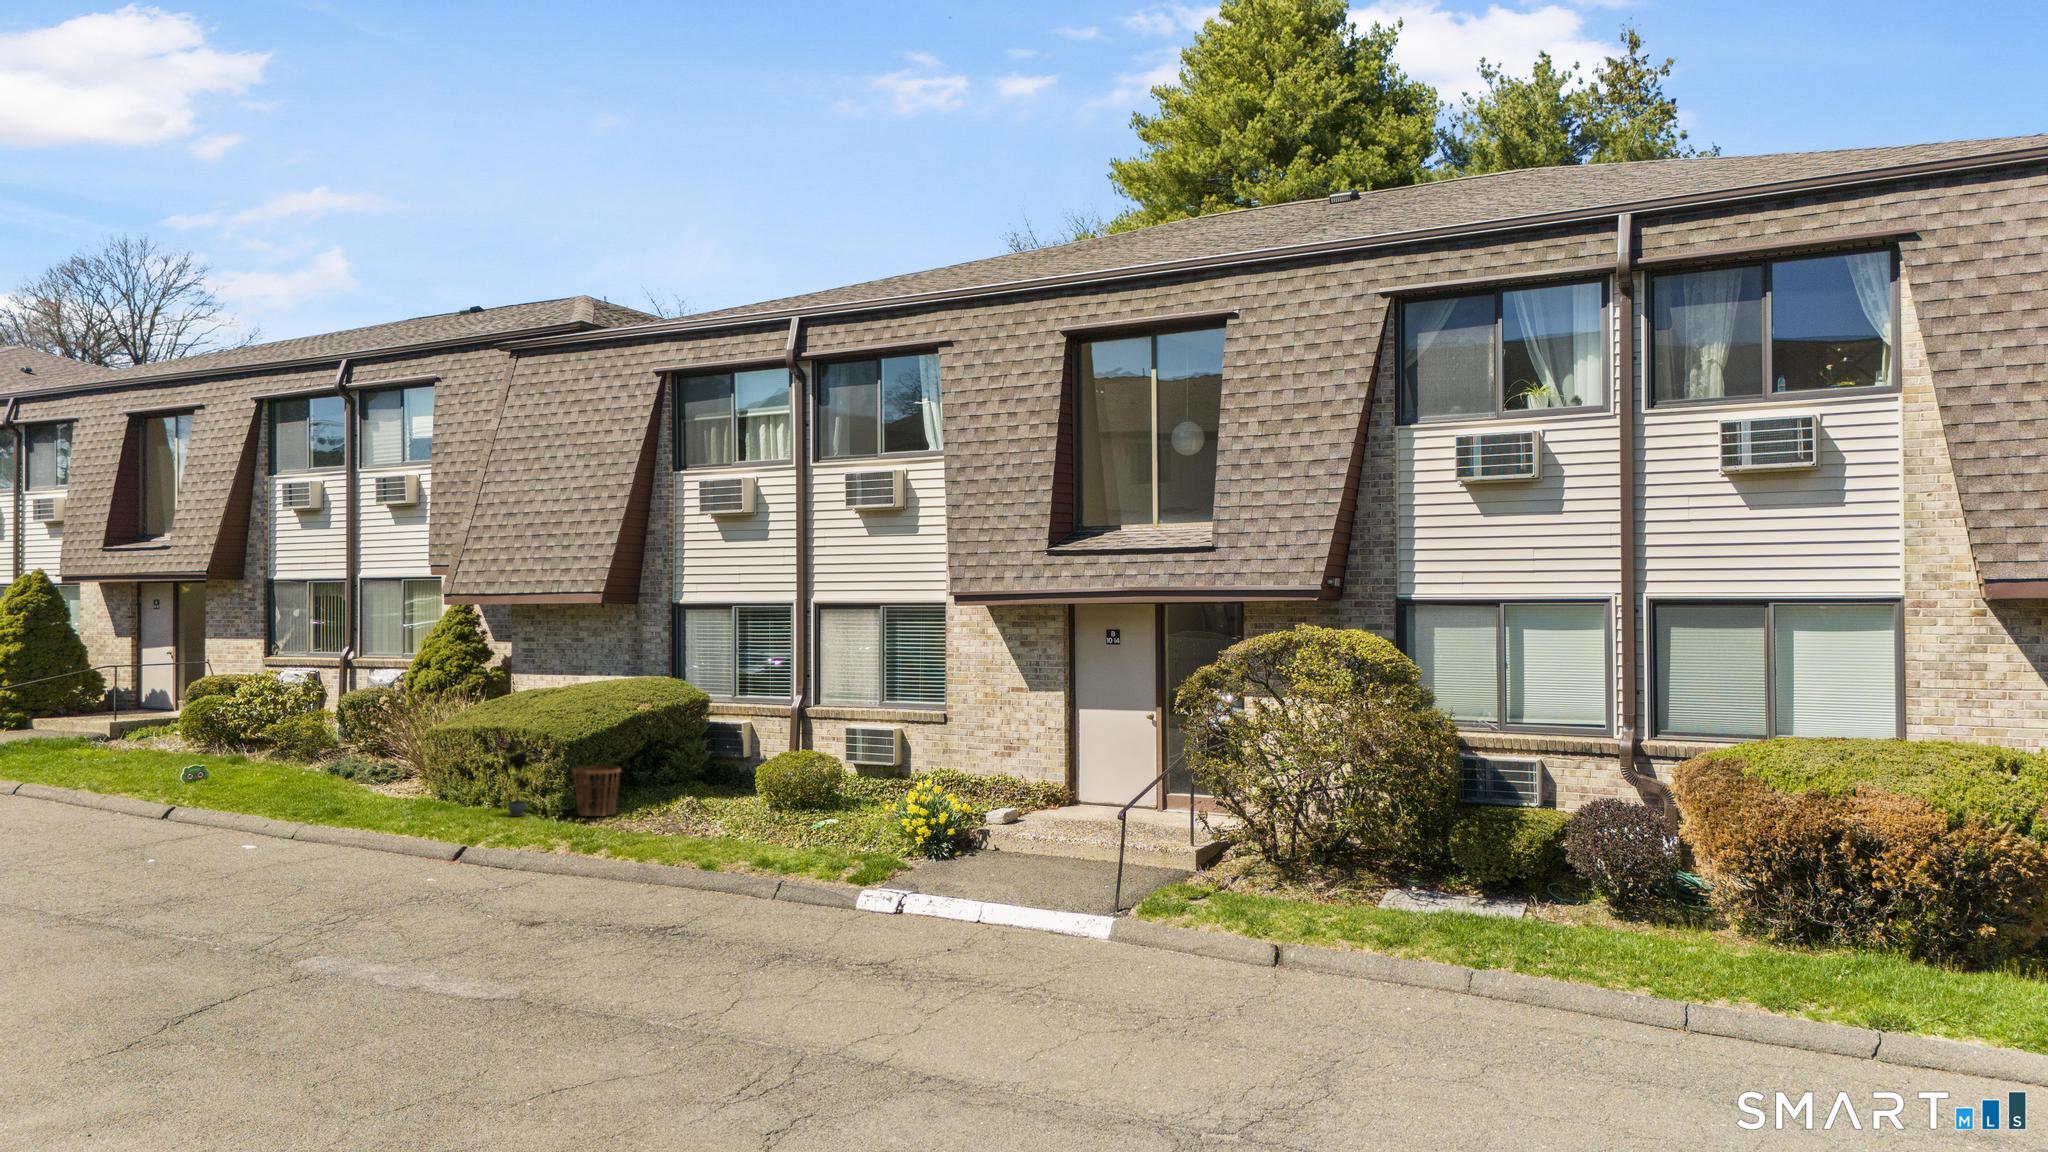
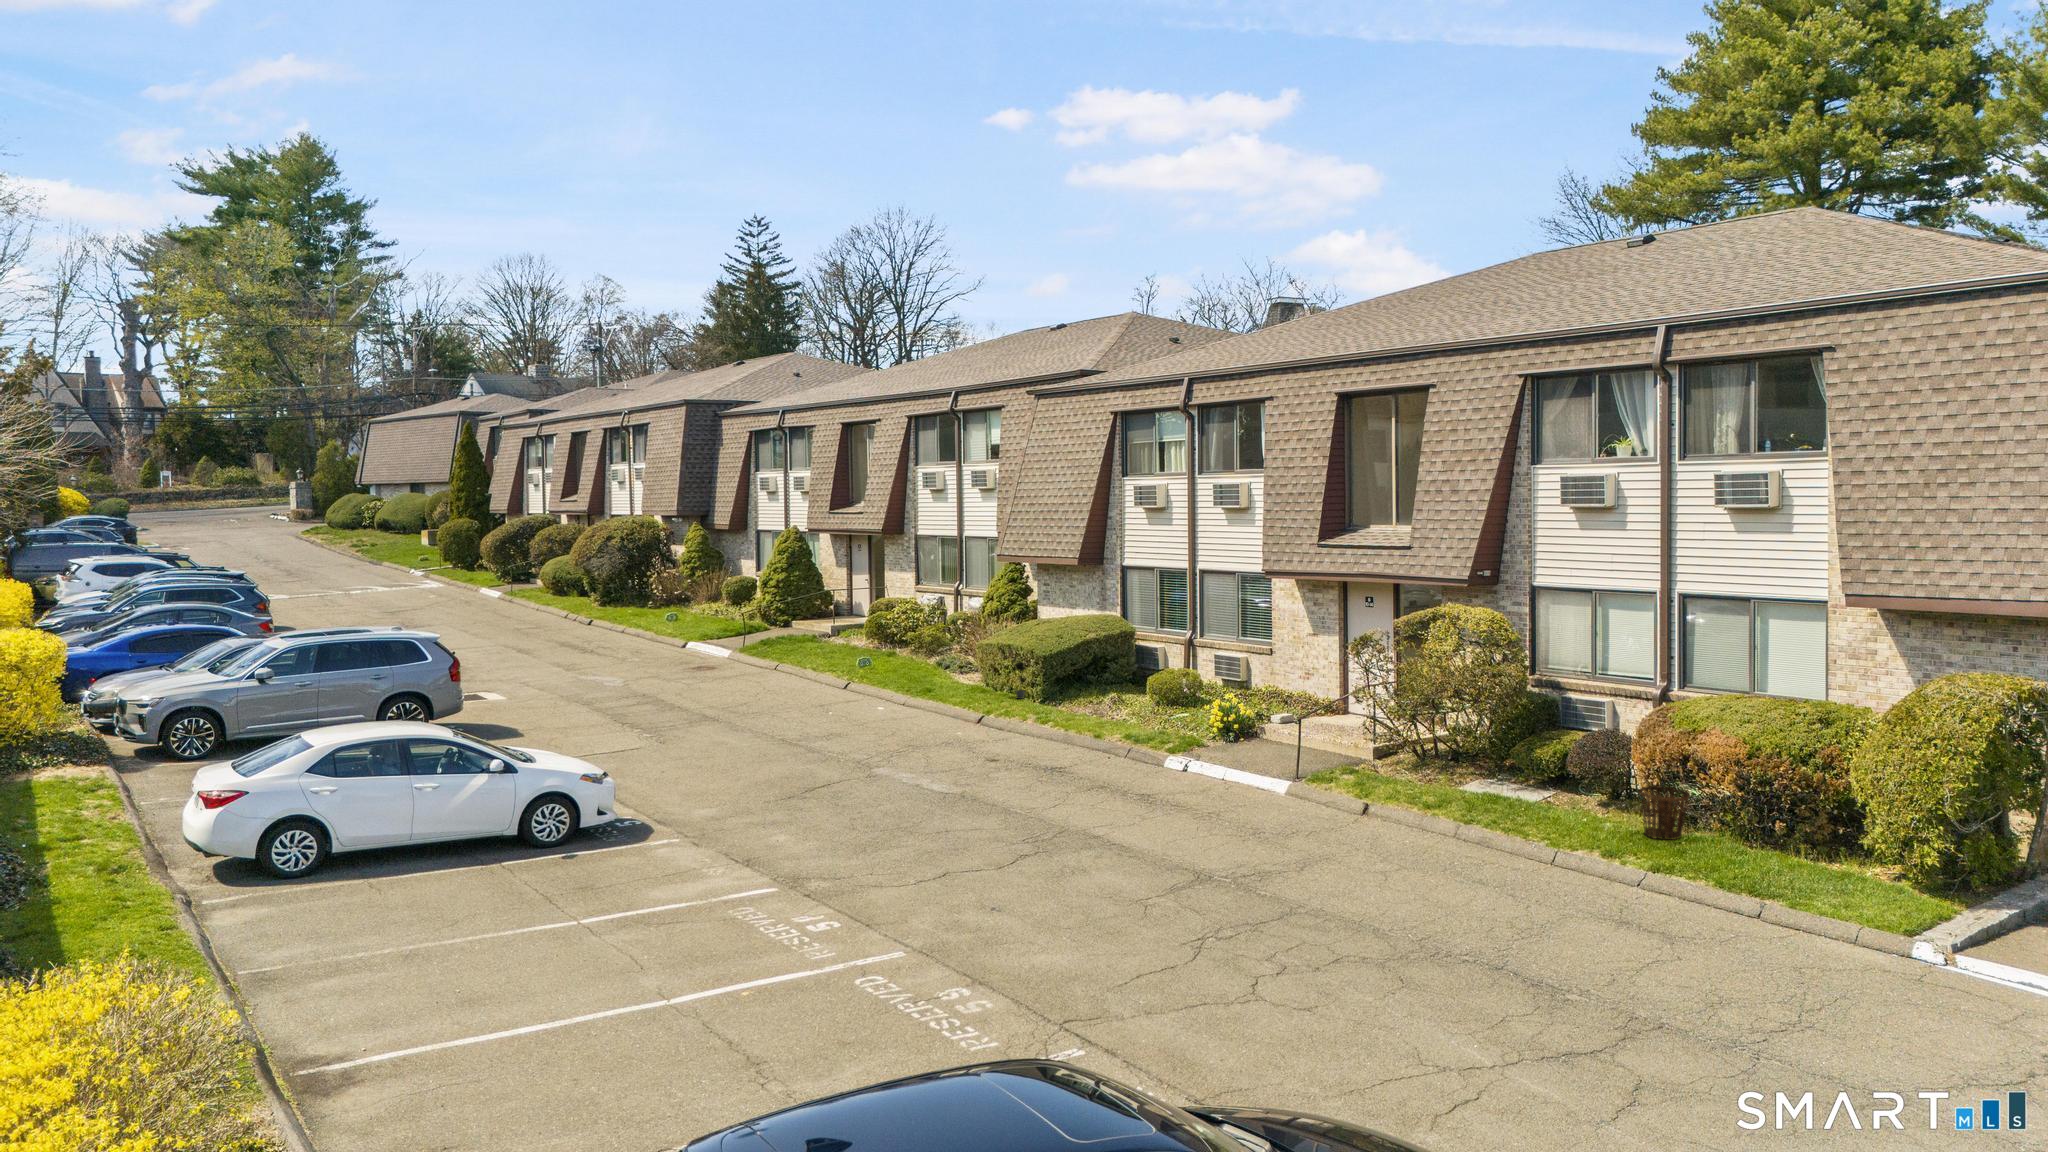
basket: present [572,766,621,816] -> present [1640,786,1689,840]

